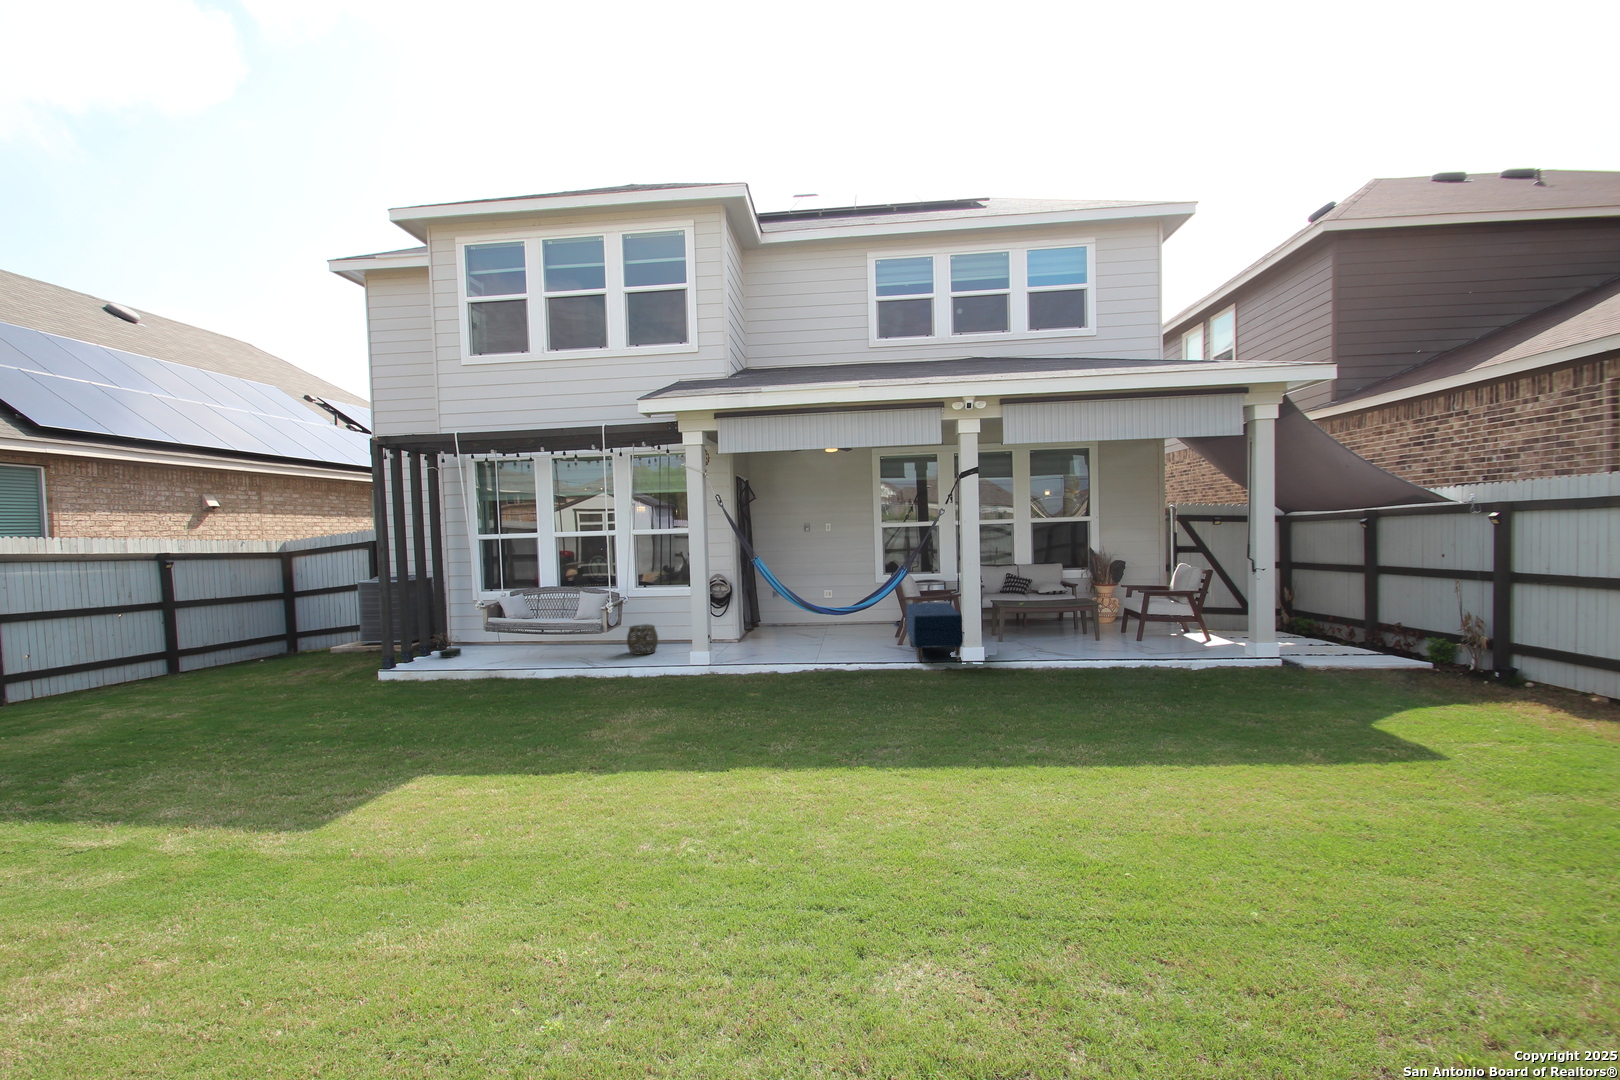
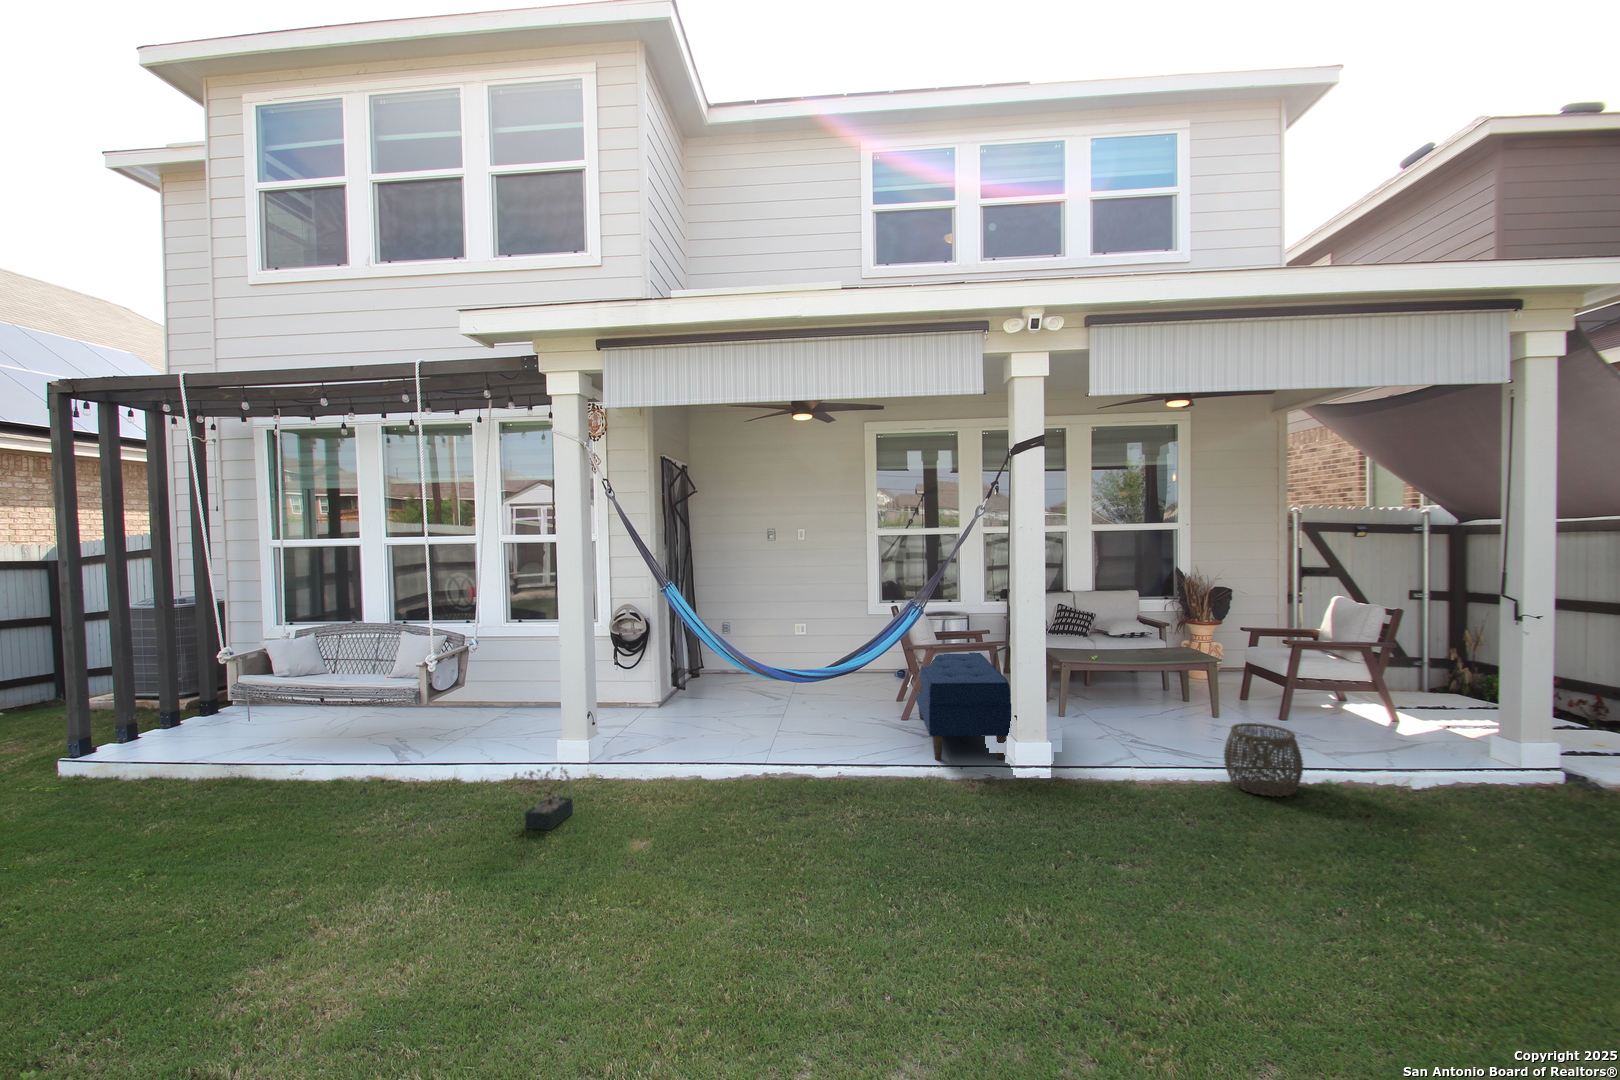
woven basket: present [627,624,658,654] -> present [1224,723,1303,797]
decorative plant: present [434,635,461,658] -> present [513,767,573,830]

